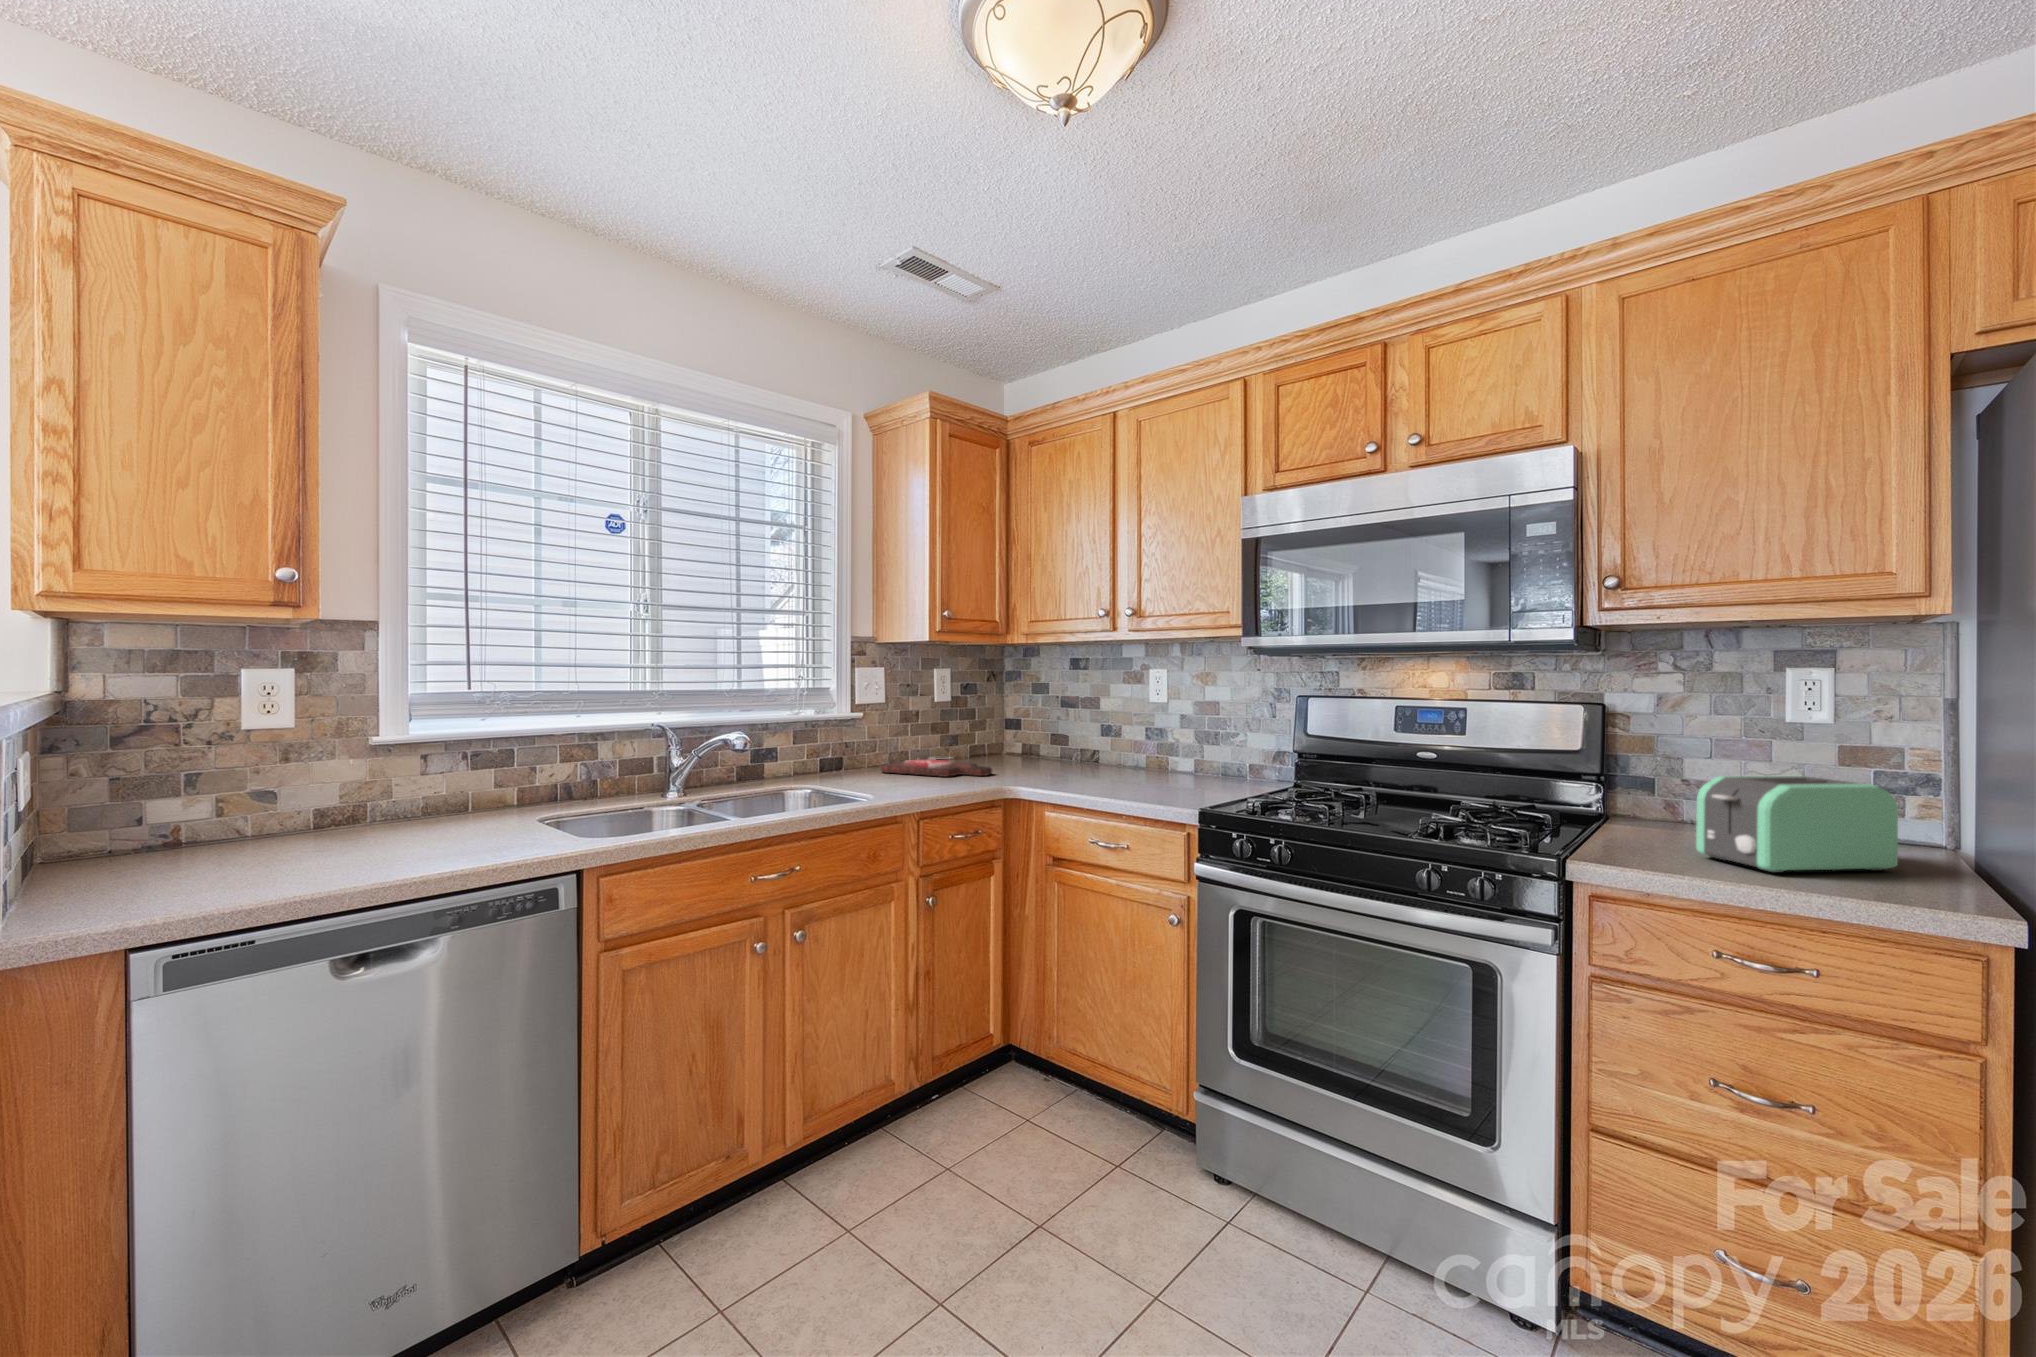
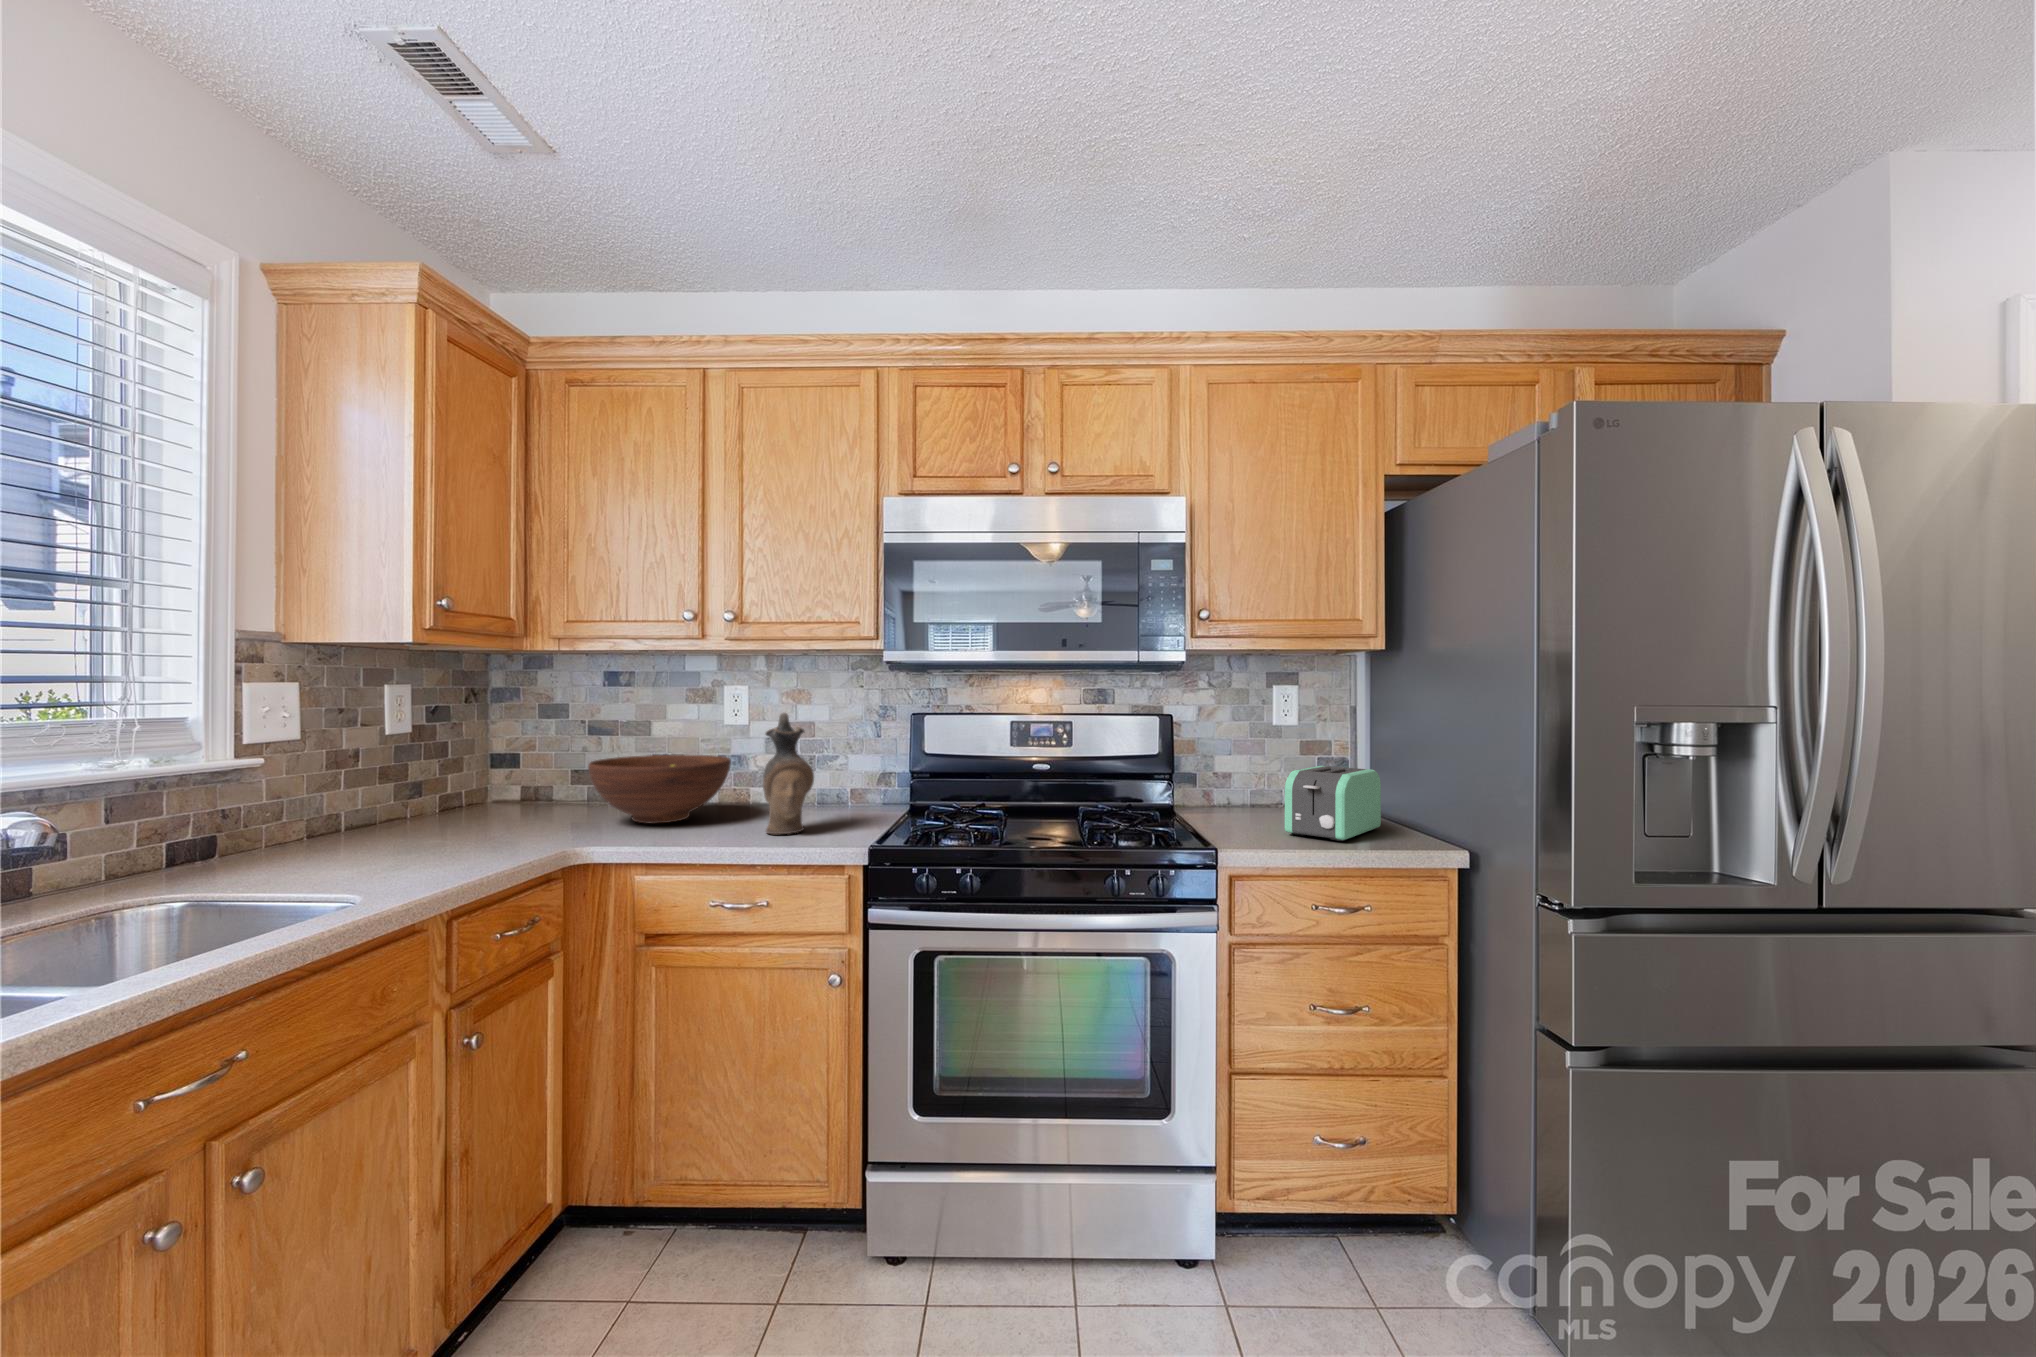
ceramic pitcher: none [1133,692,1175,794] -> present [763,713,814,834]
fruit bowl: none [1032,725,1135,778] -> present [588,755,731,824]
cutting board: present [880,757,992,777] -> none [303,814,522,850]

